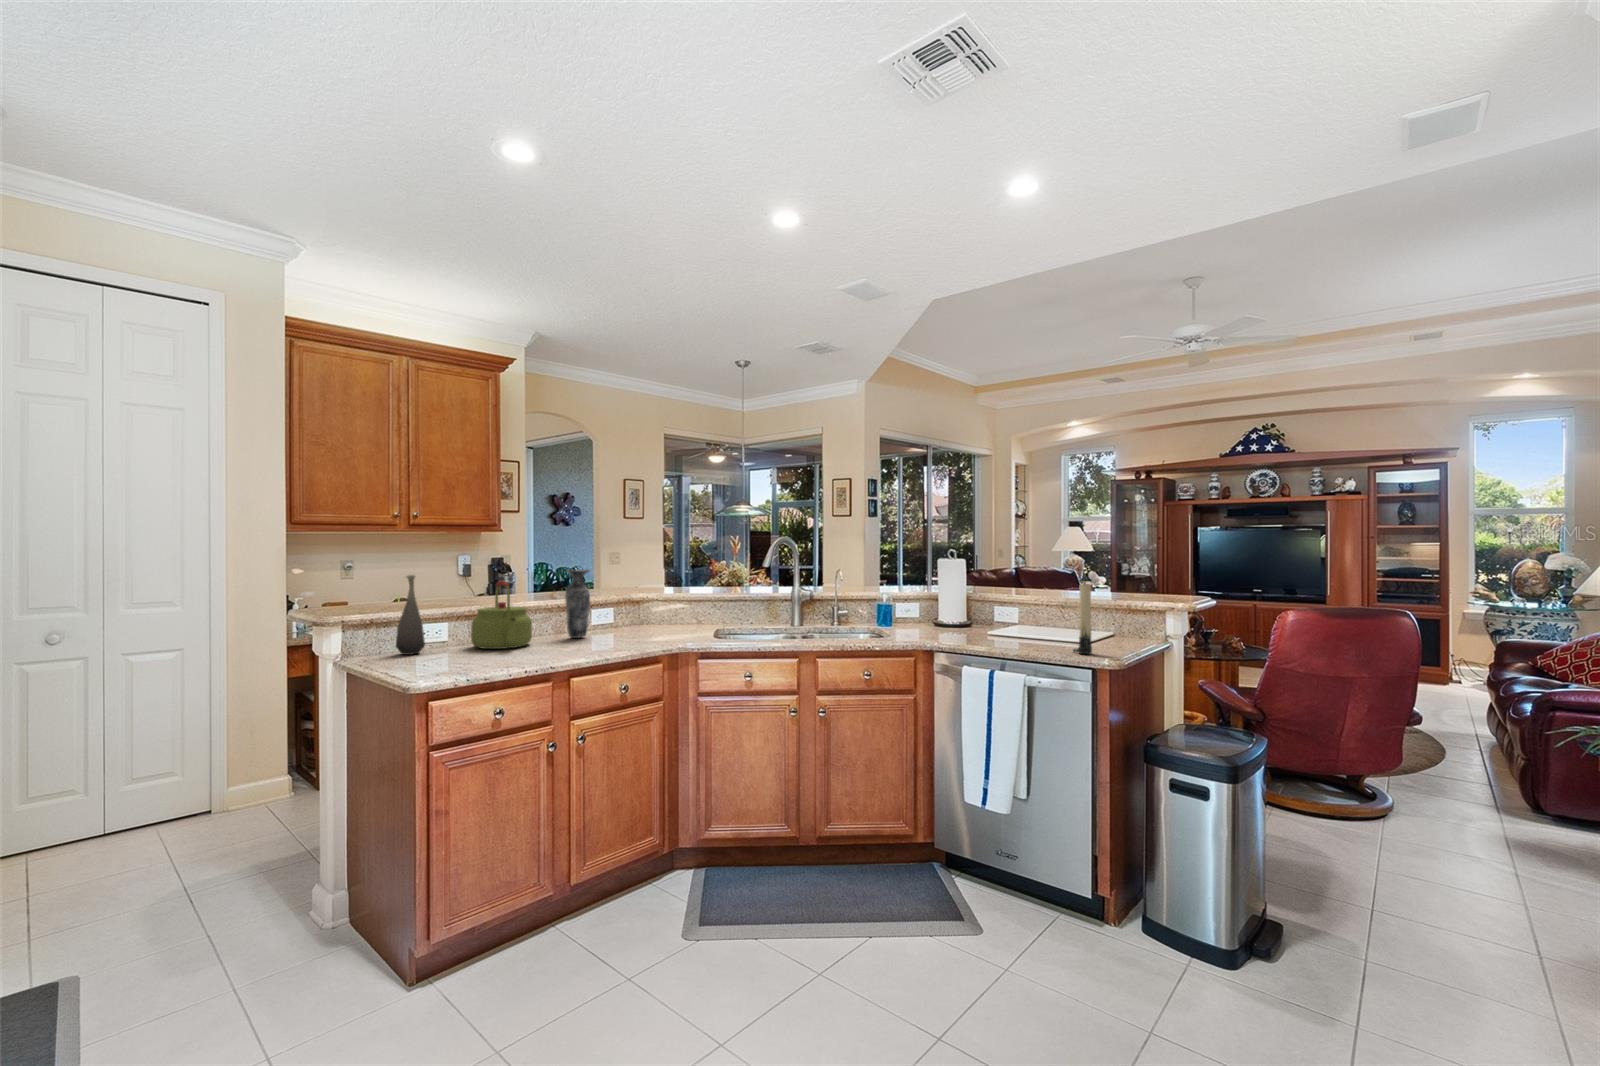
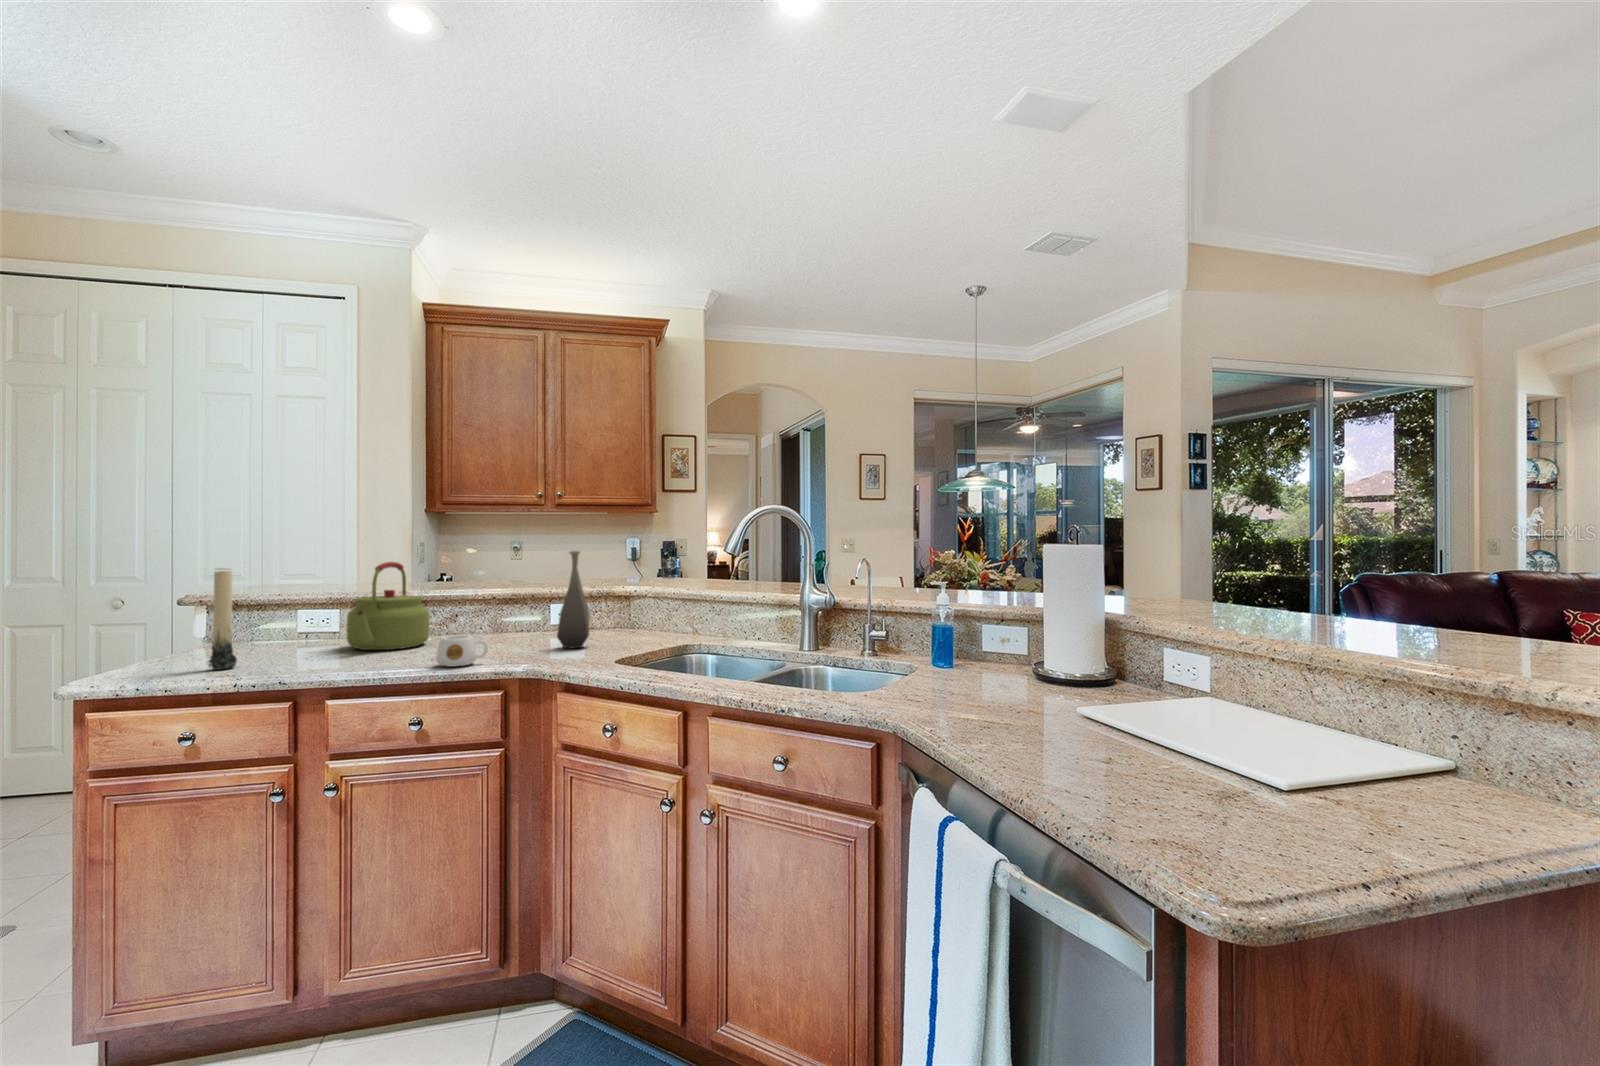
vase: present [565,569,590,638] -> none [480,551,516,643]
bottle: present [396,575,425,655] -> present [557,551,589,648]
candle: present [1073,582,1092,654] -> present [209,568,237,670]
mug: none [605,629,634,650] -> present [436,635,488,666]

